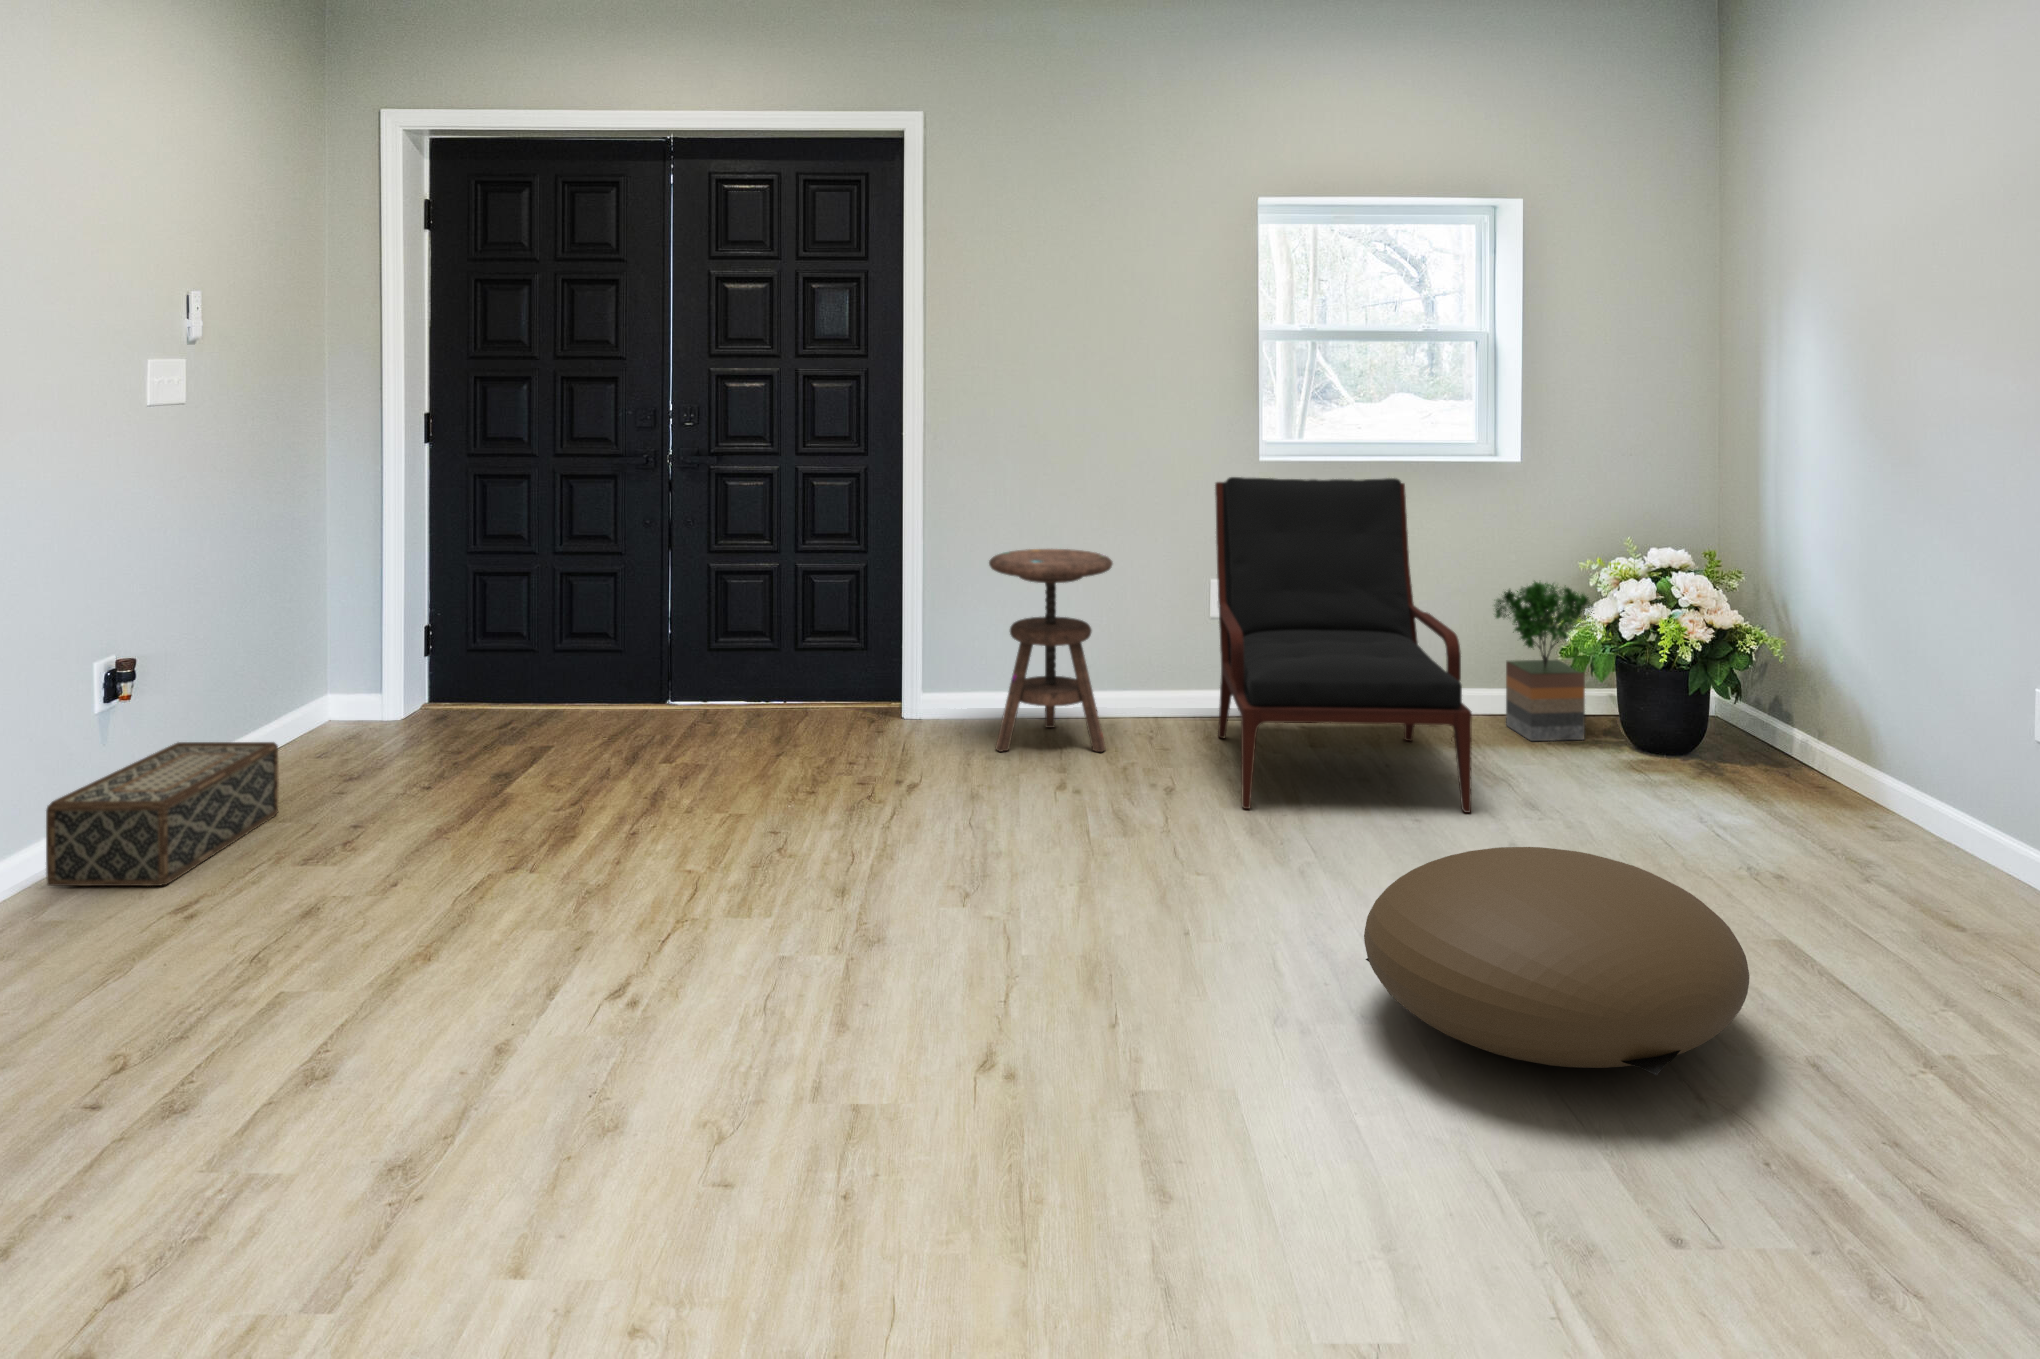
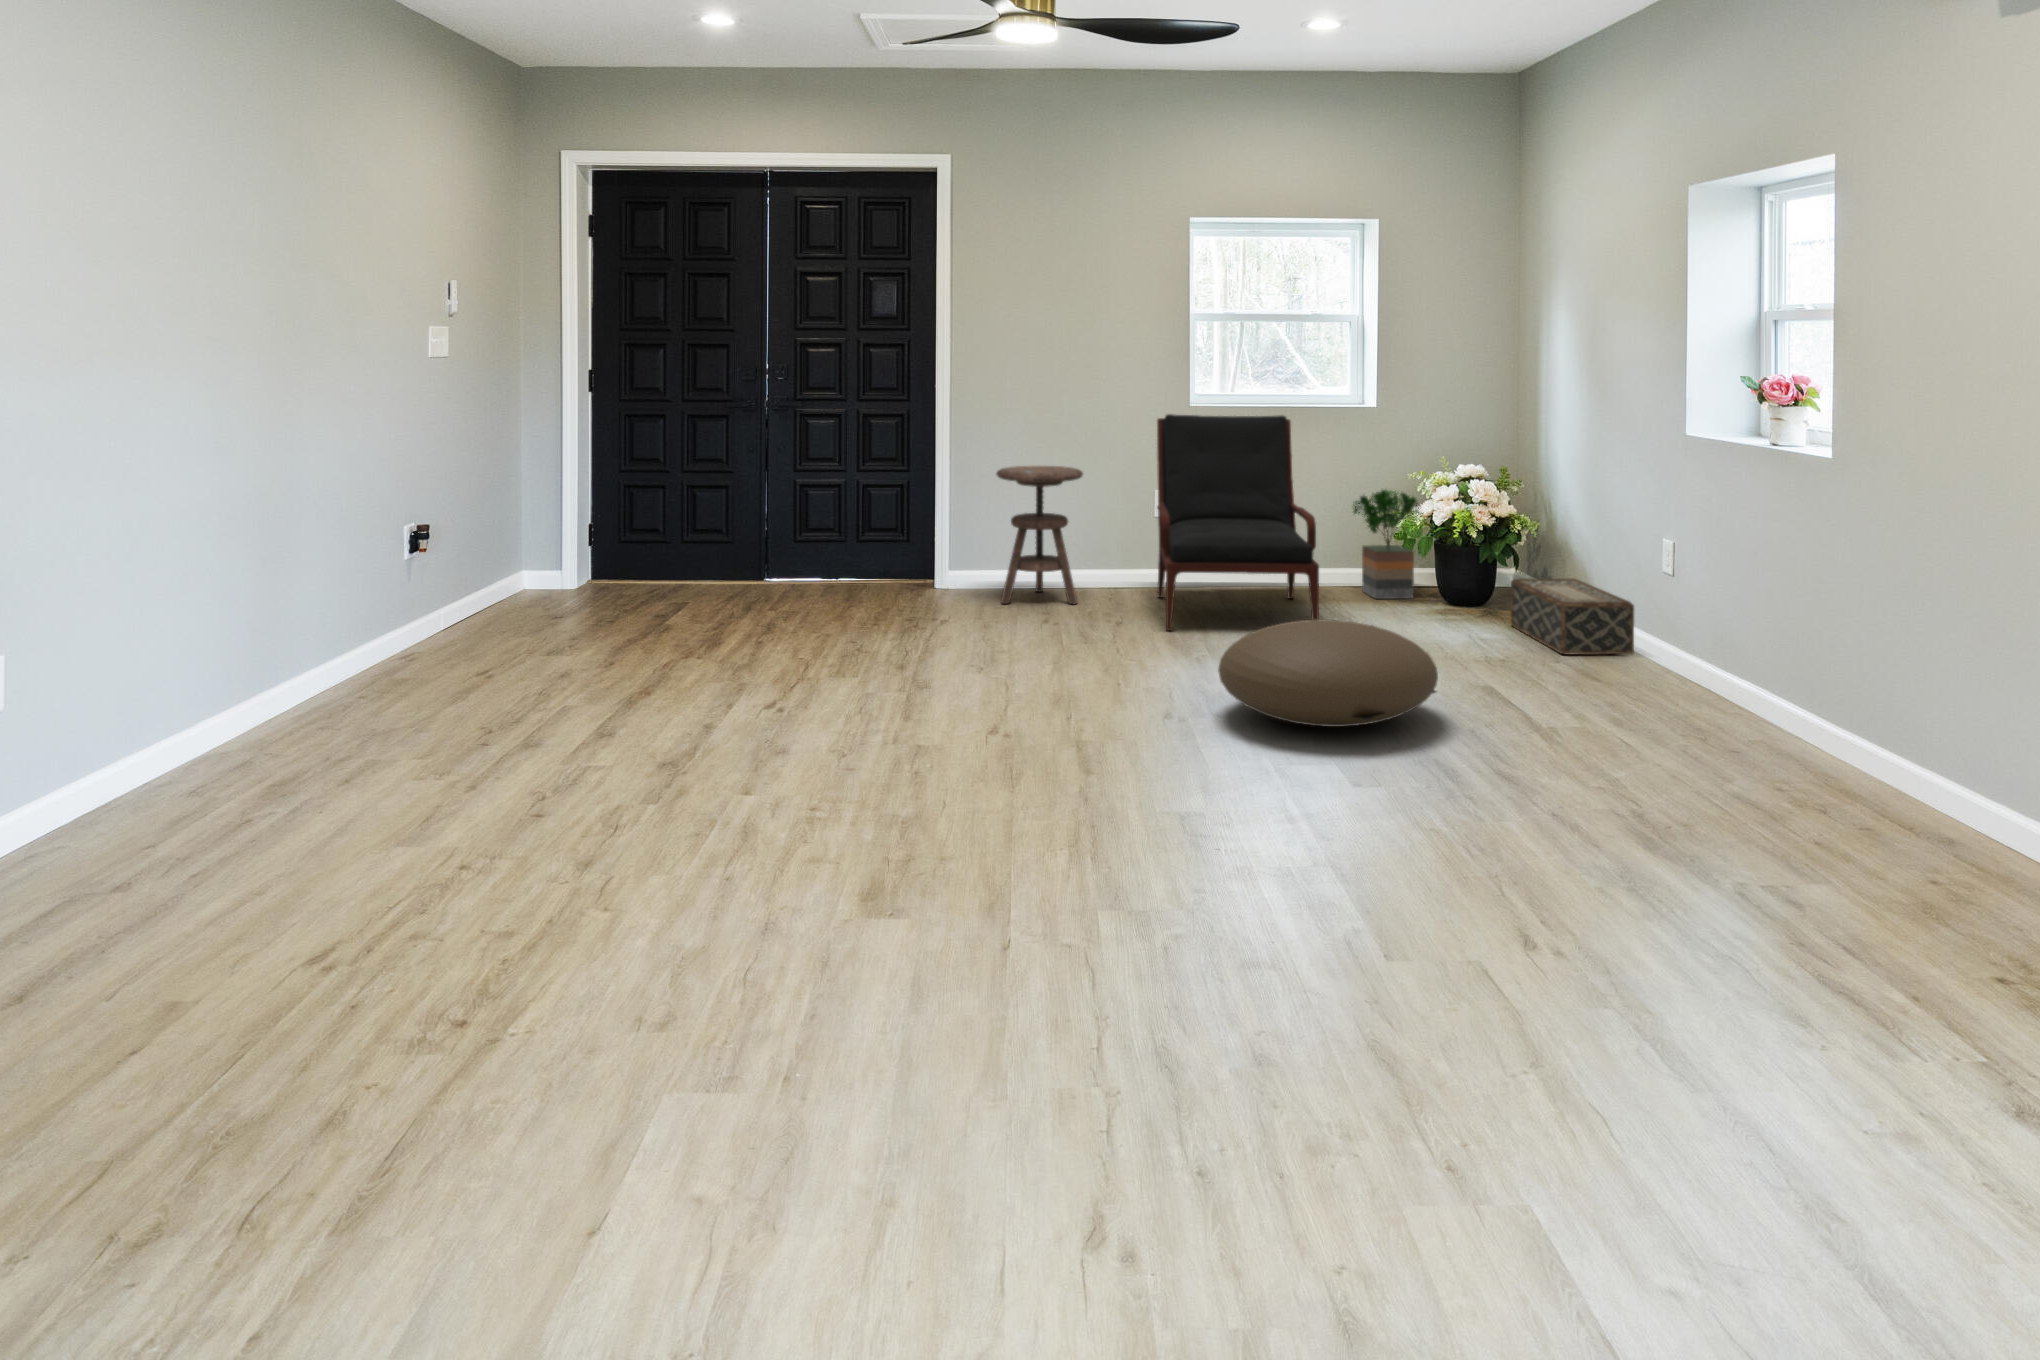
woven basket: present [46,742,278,886] -> present [1511,579,1634,655]

